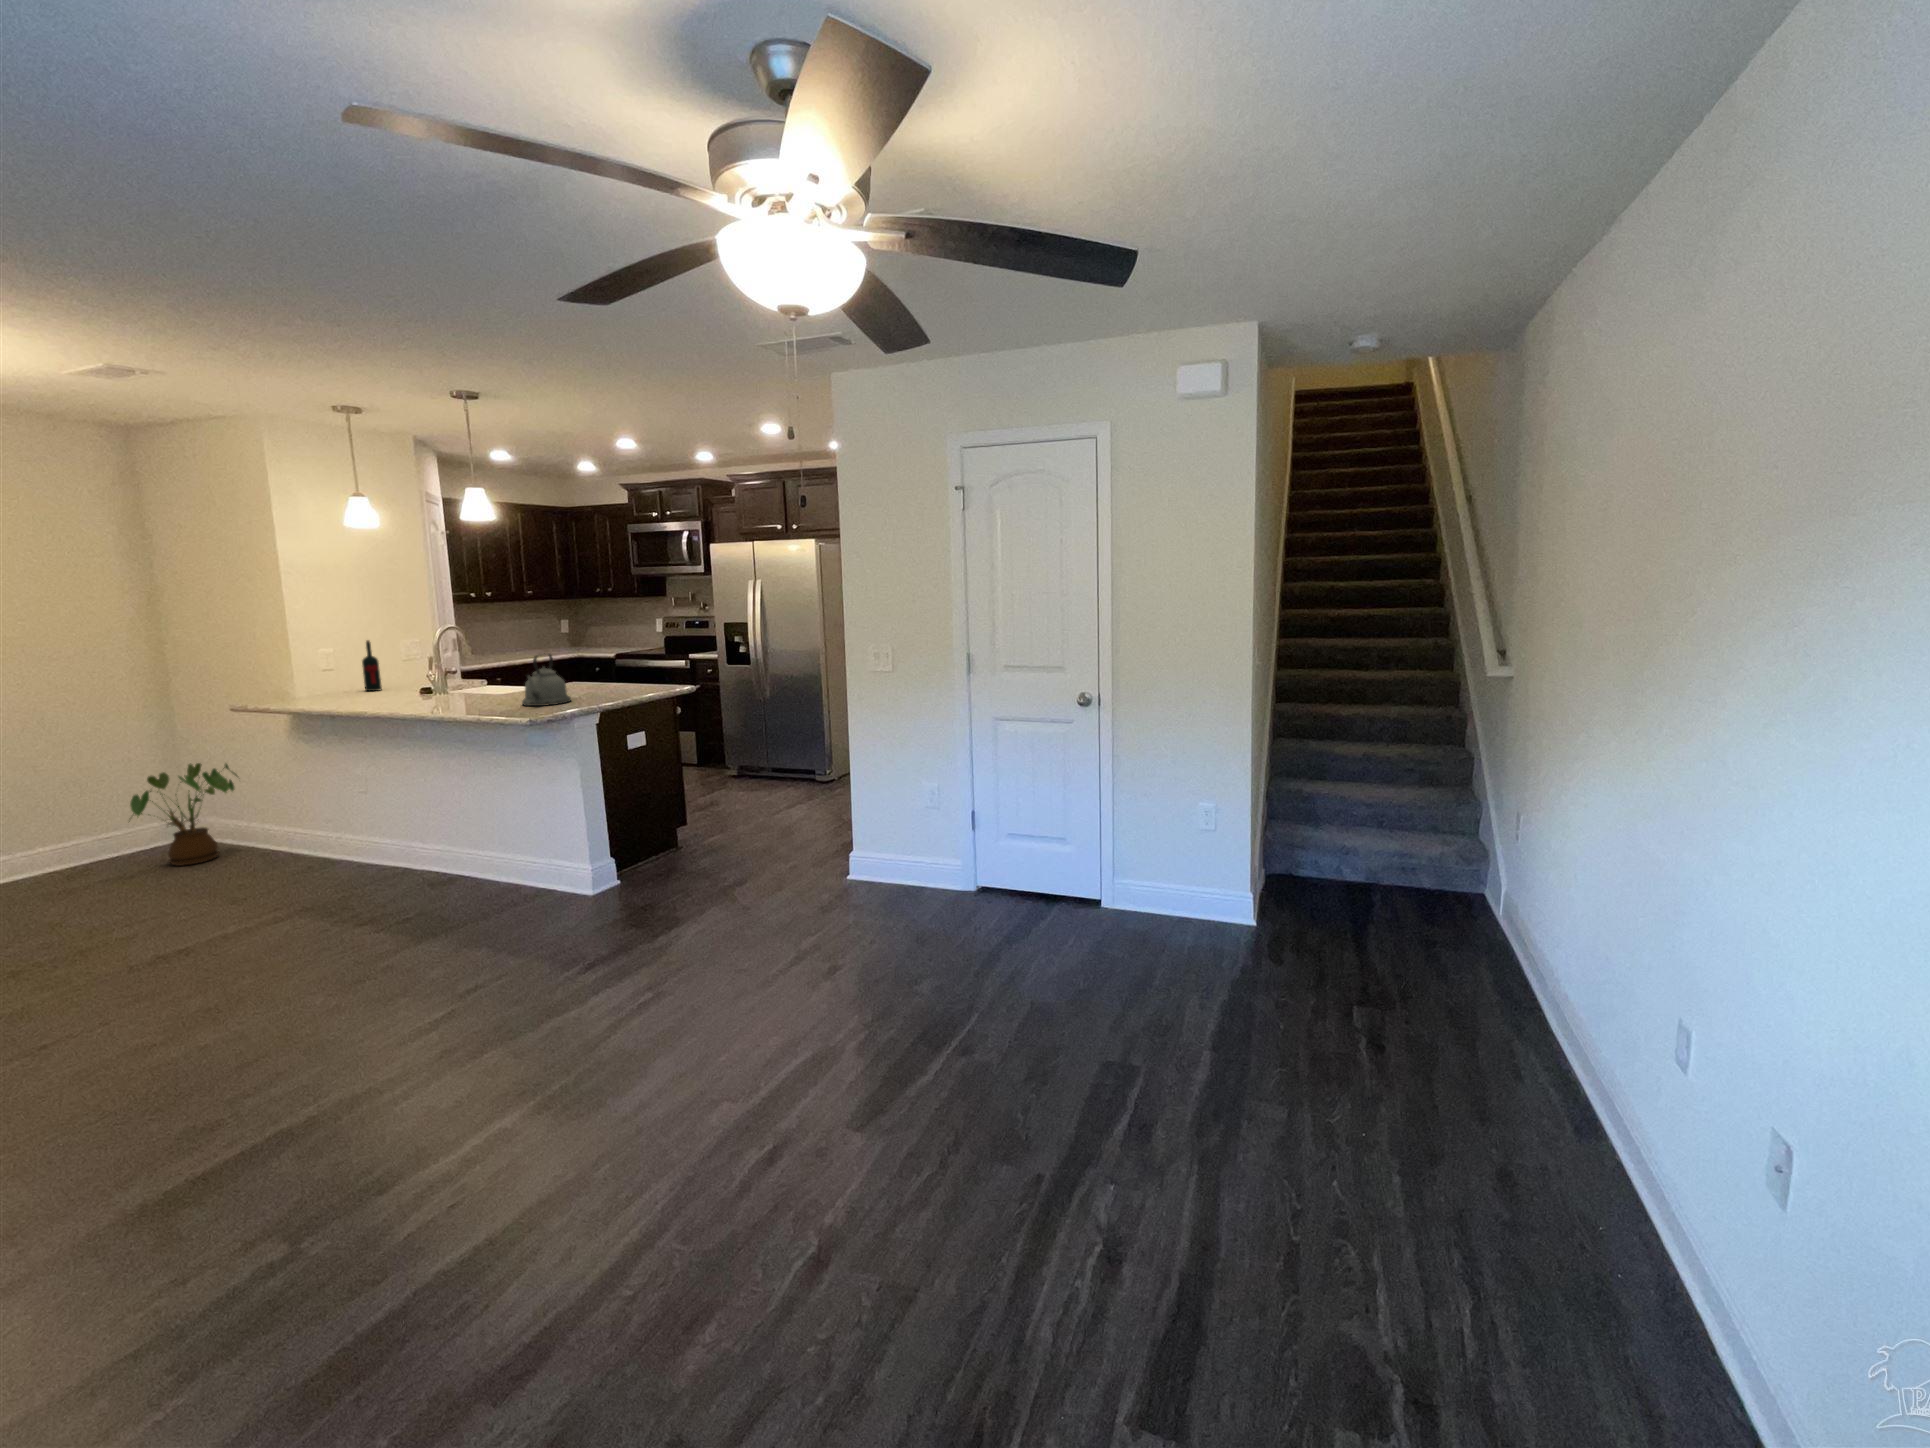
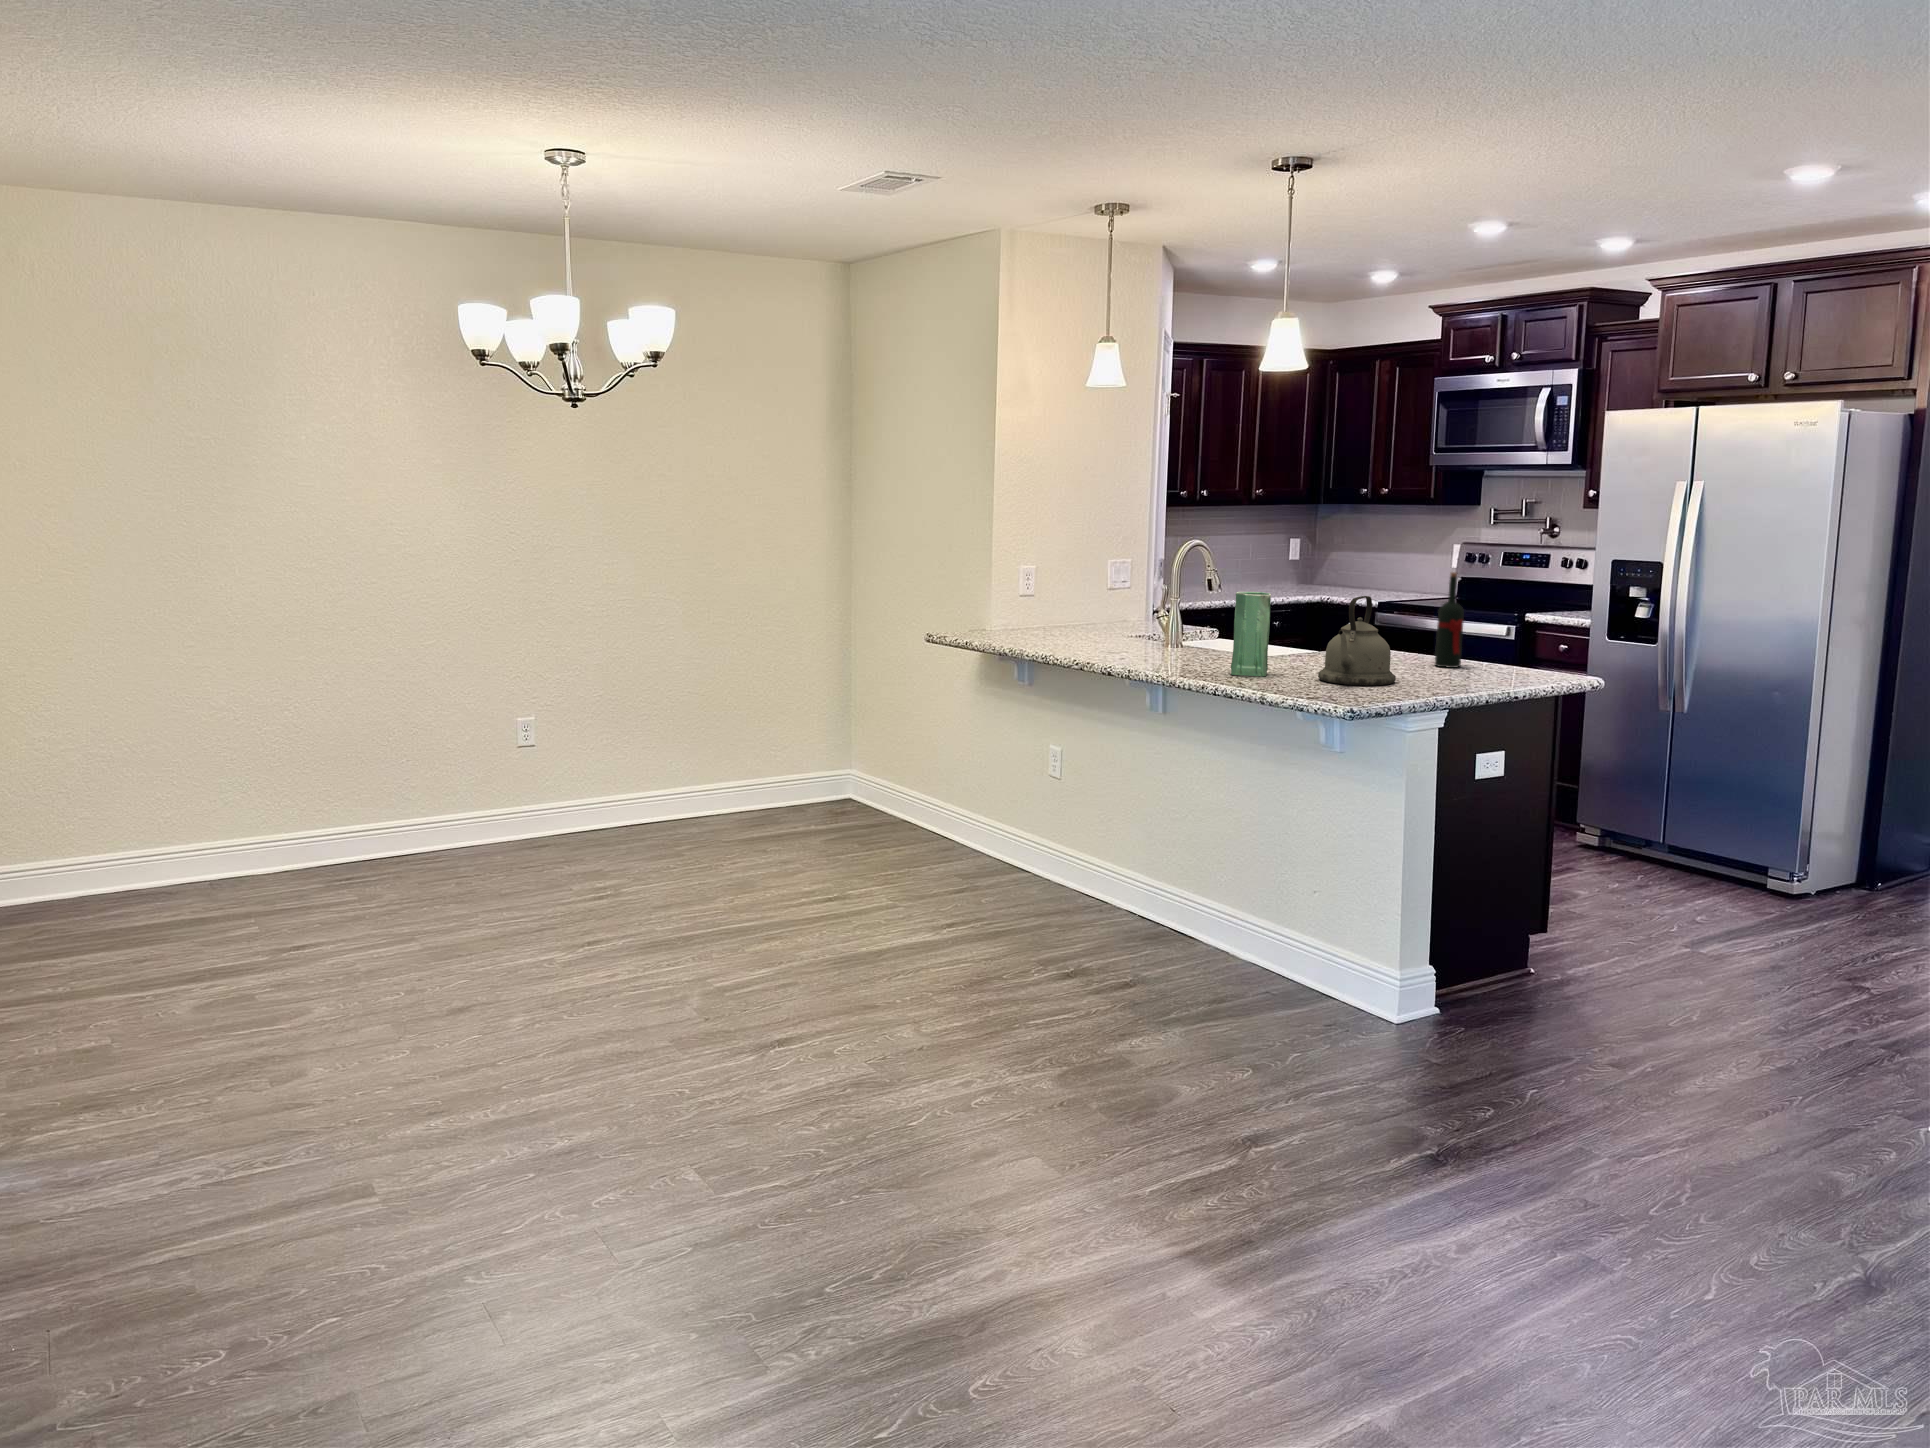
wine bottle: present [362,640,382,691] -> present [1435,572,1464,668]
vase: none [459,656,490,709] -> present [1231,592,1271,676]
house plant: present [129,763,237,866] -> none [815,702,921,833]

